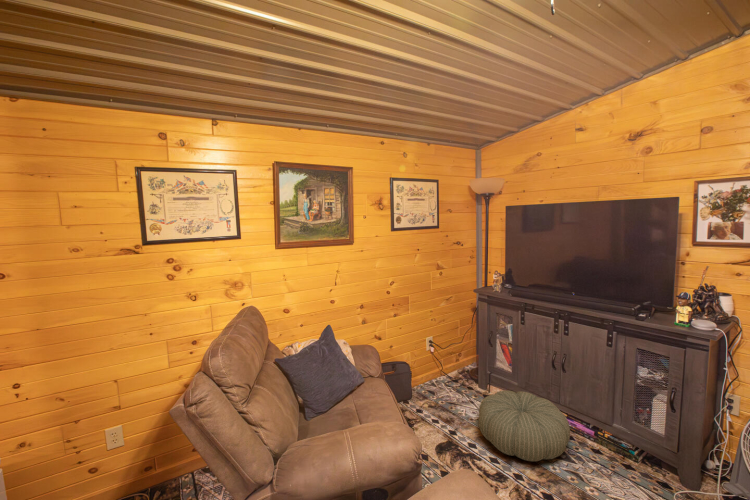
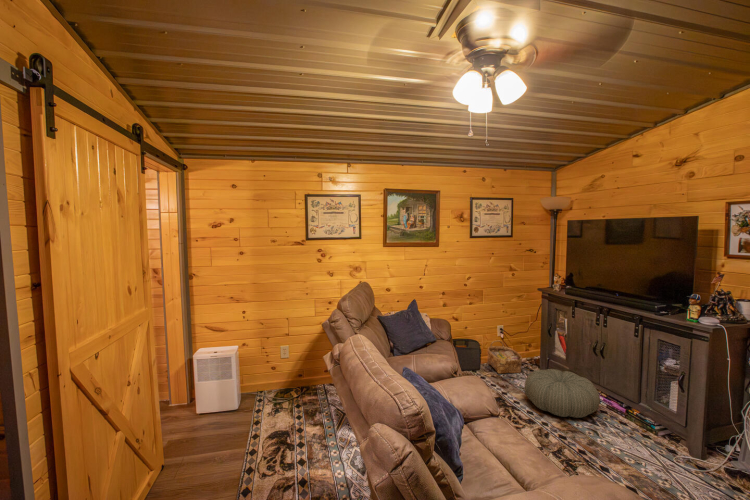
woven basket: none [418,355,460,399] -> present [487,340,522,374]

